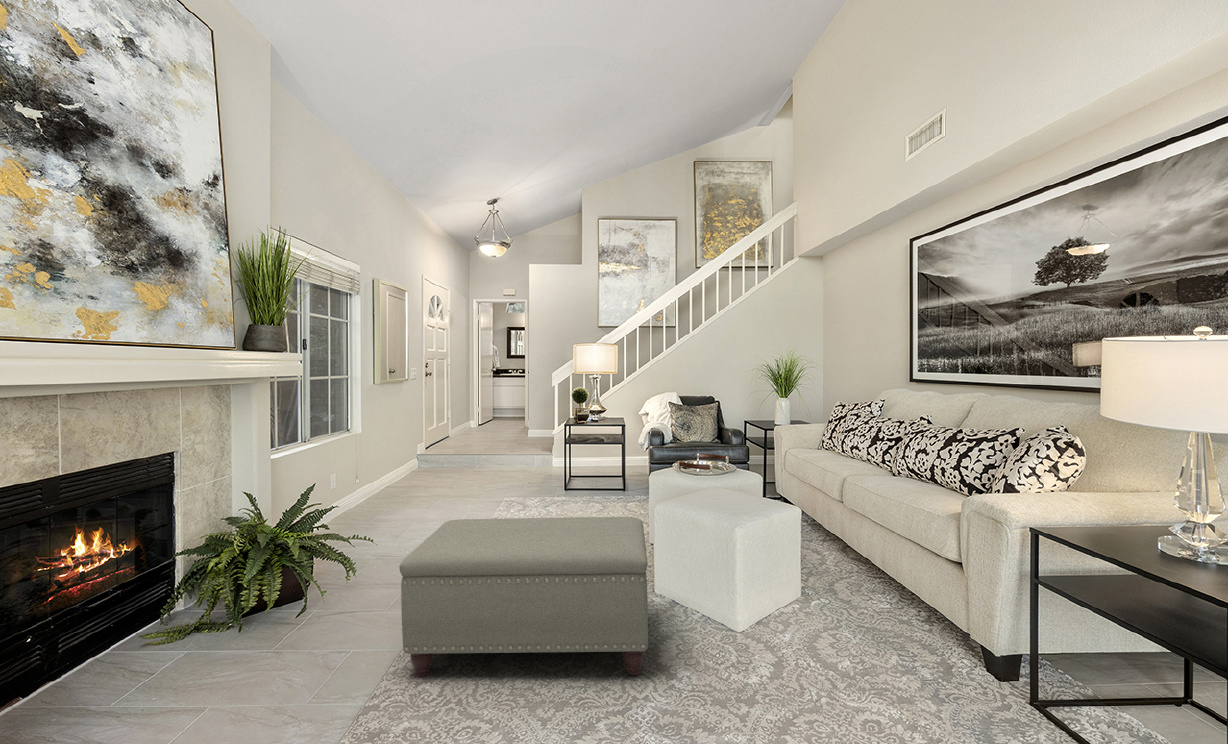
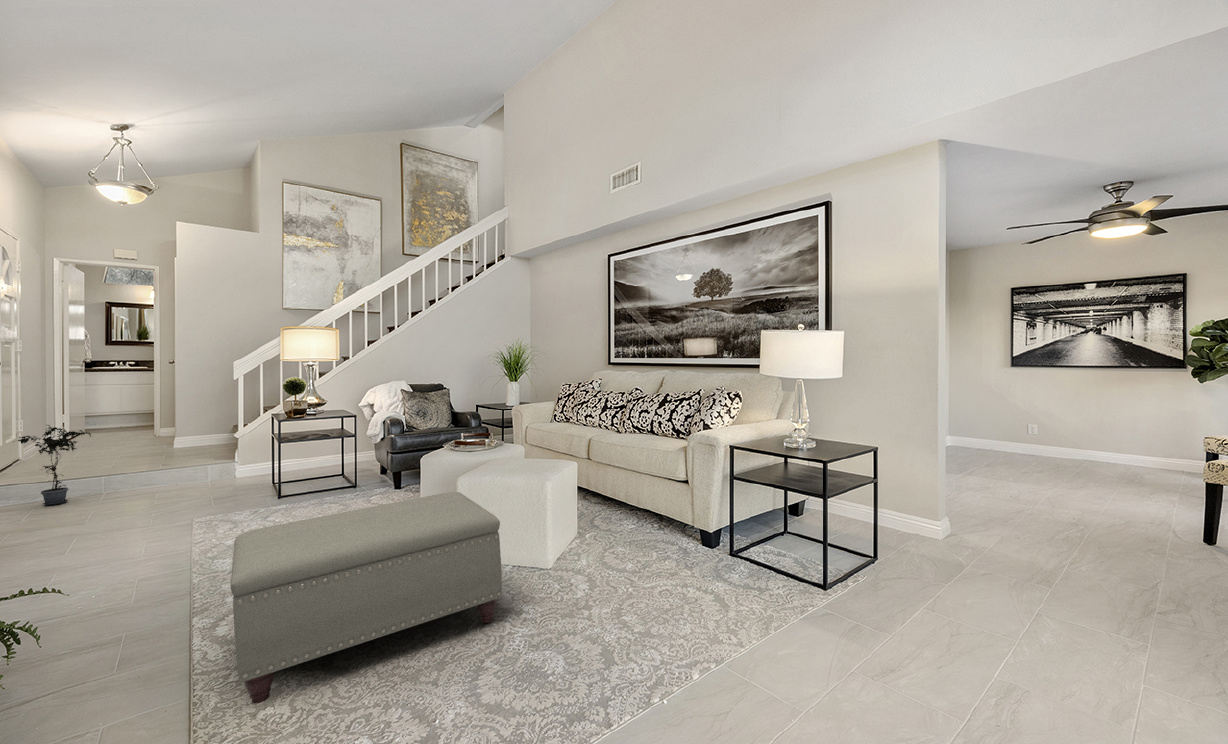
potted plant: none [414,413,454,472] -> present [18,425,91,505]

